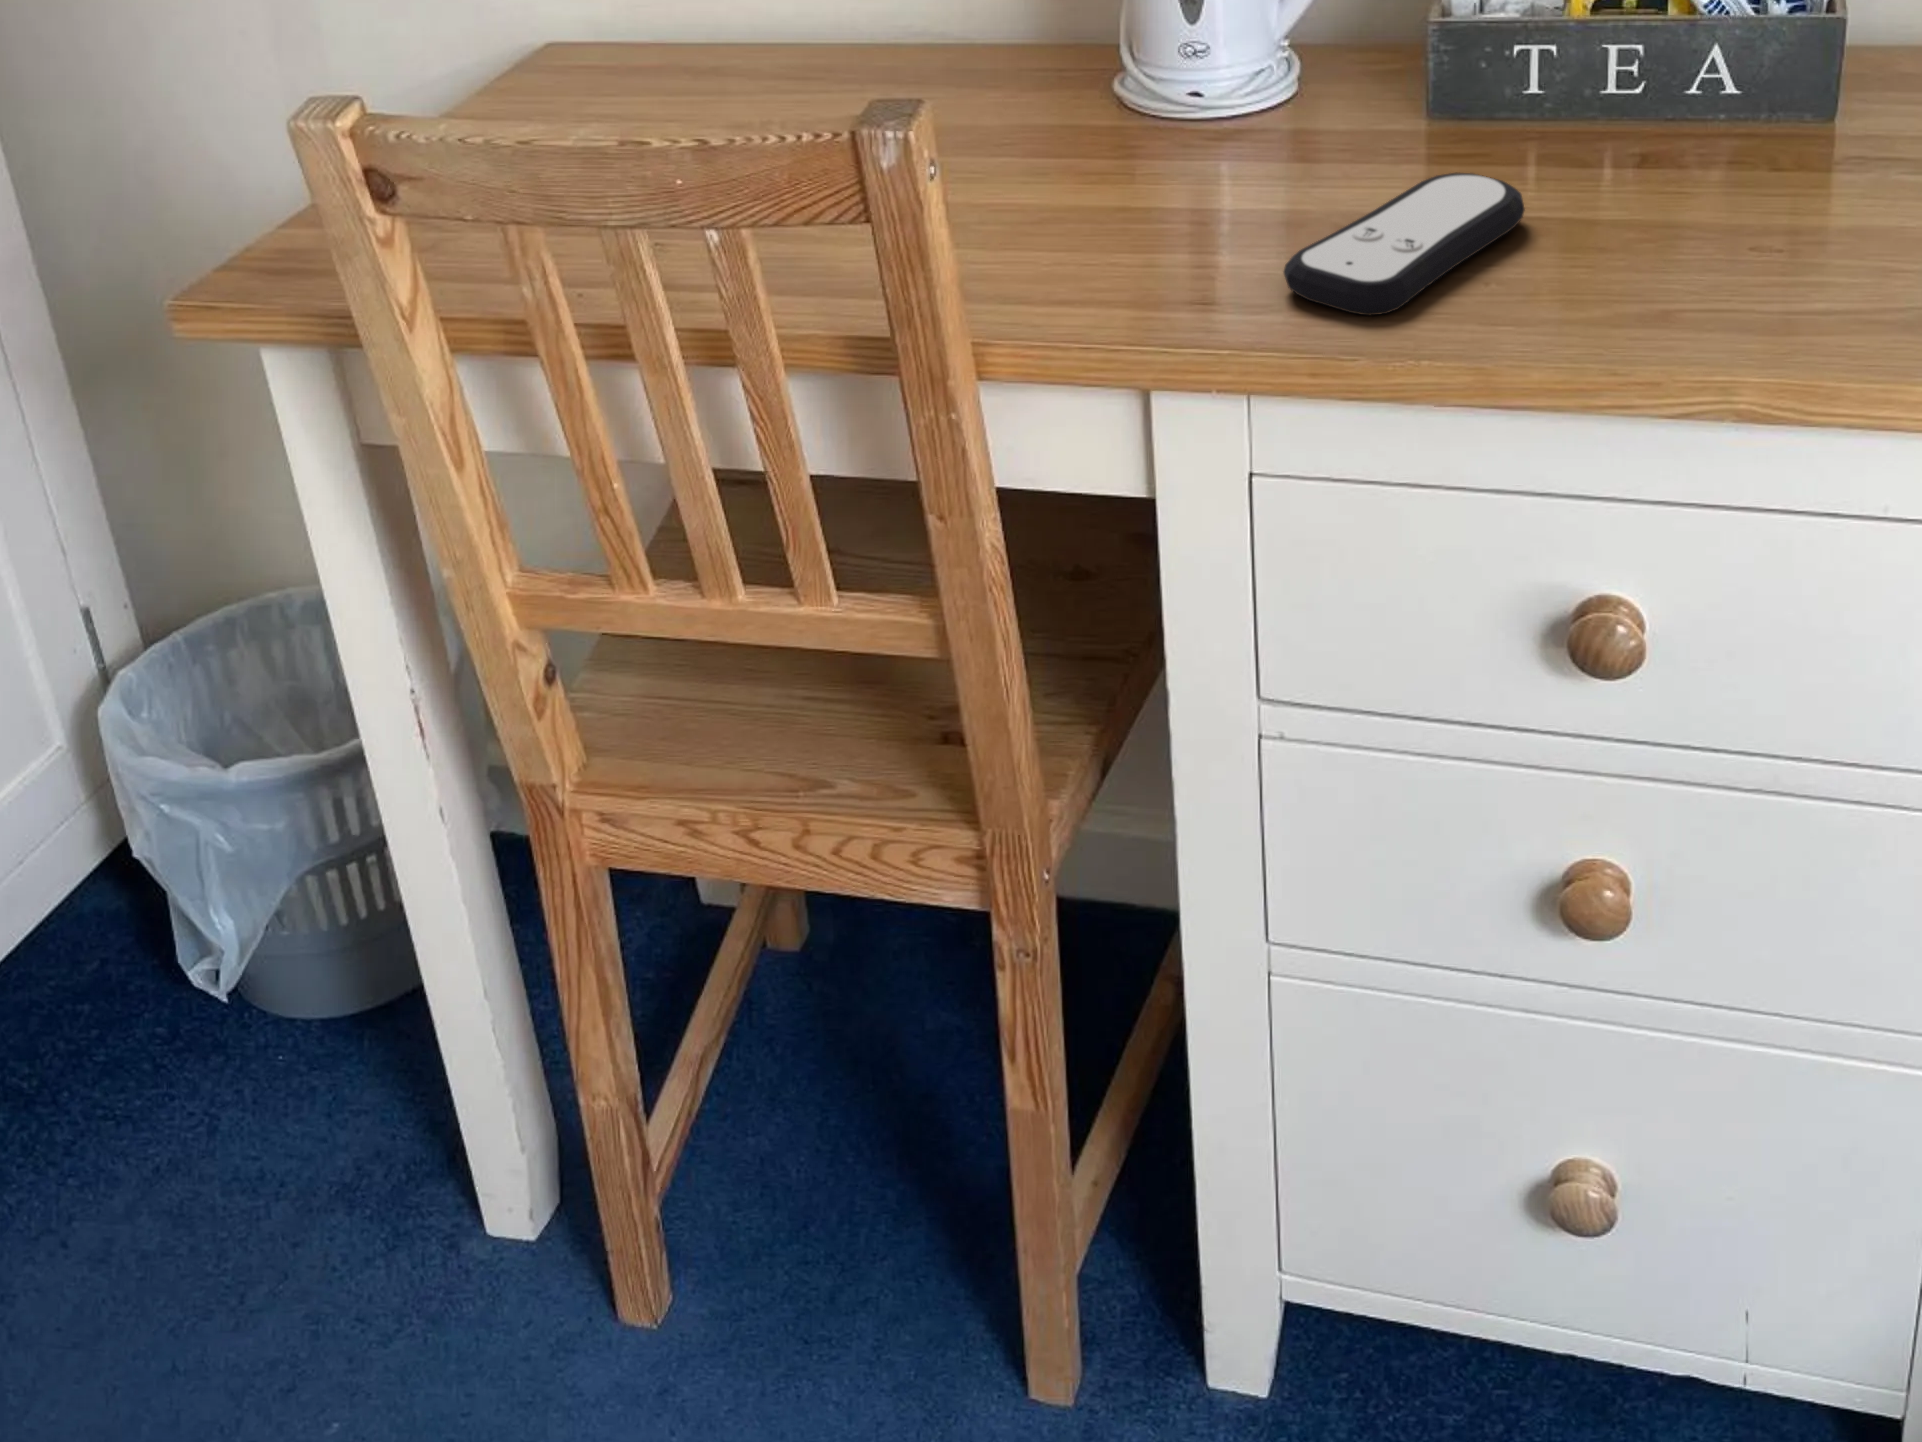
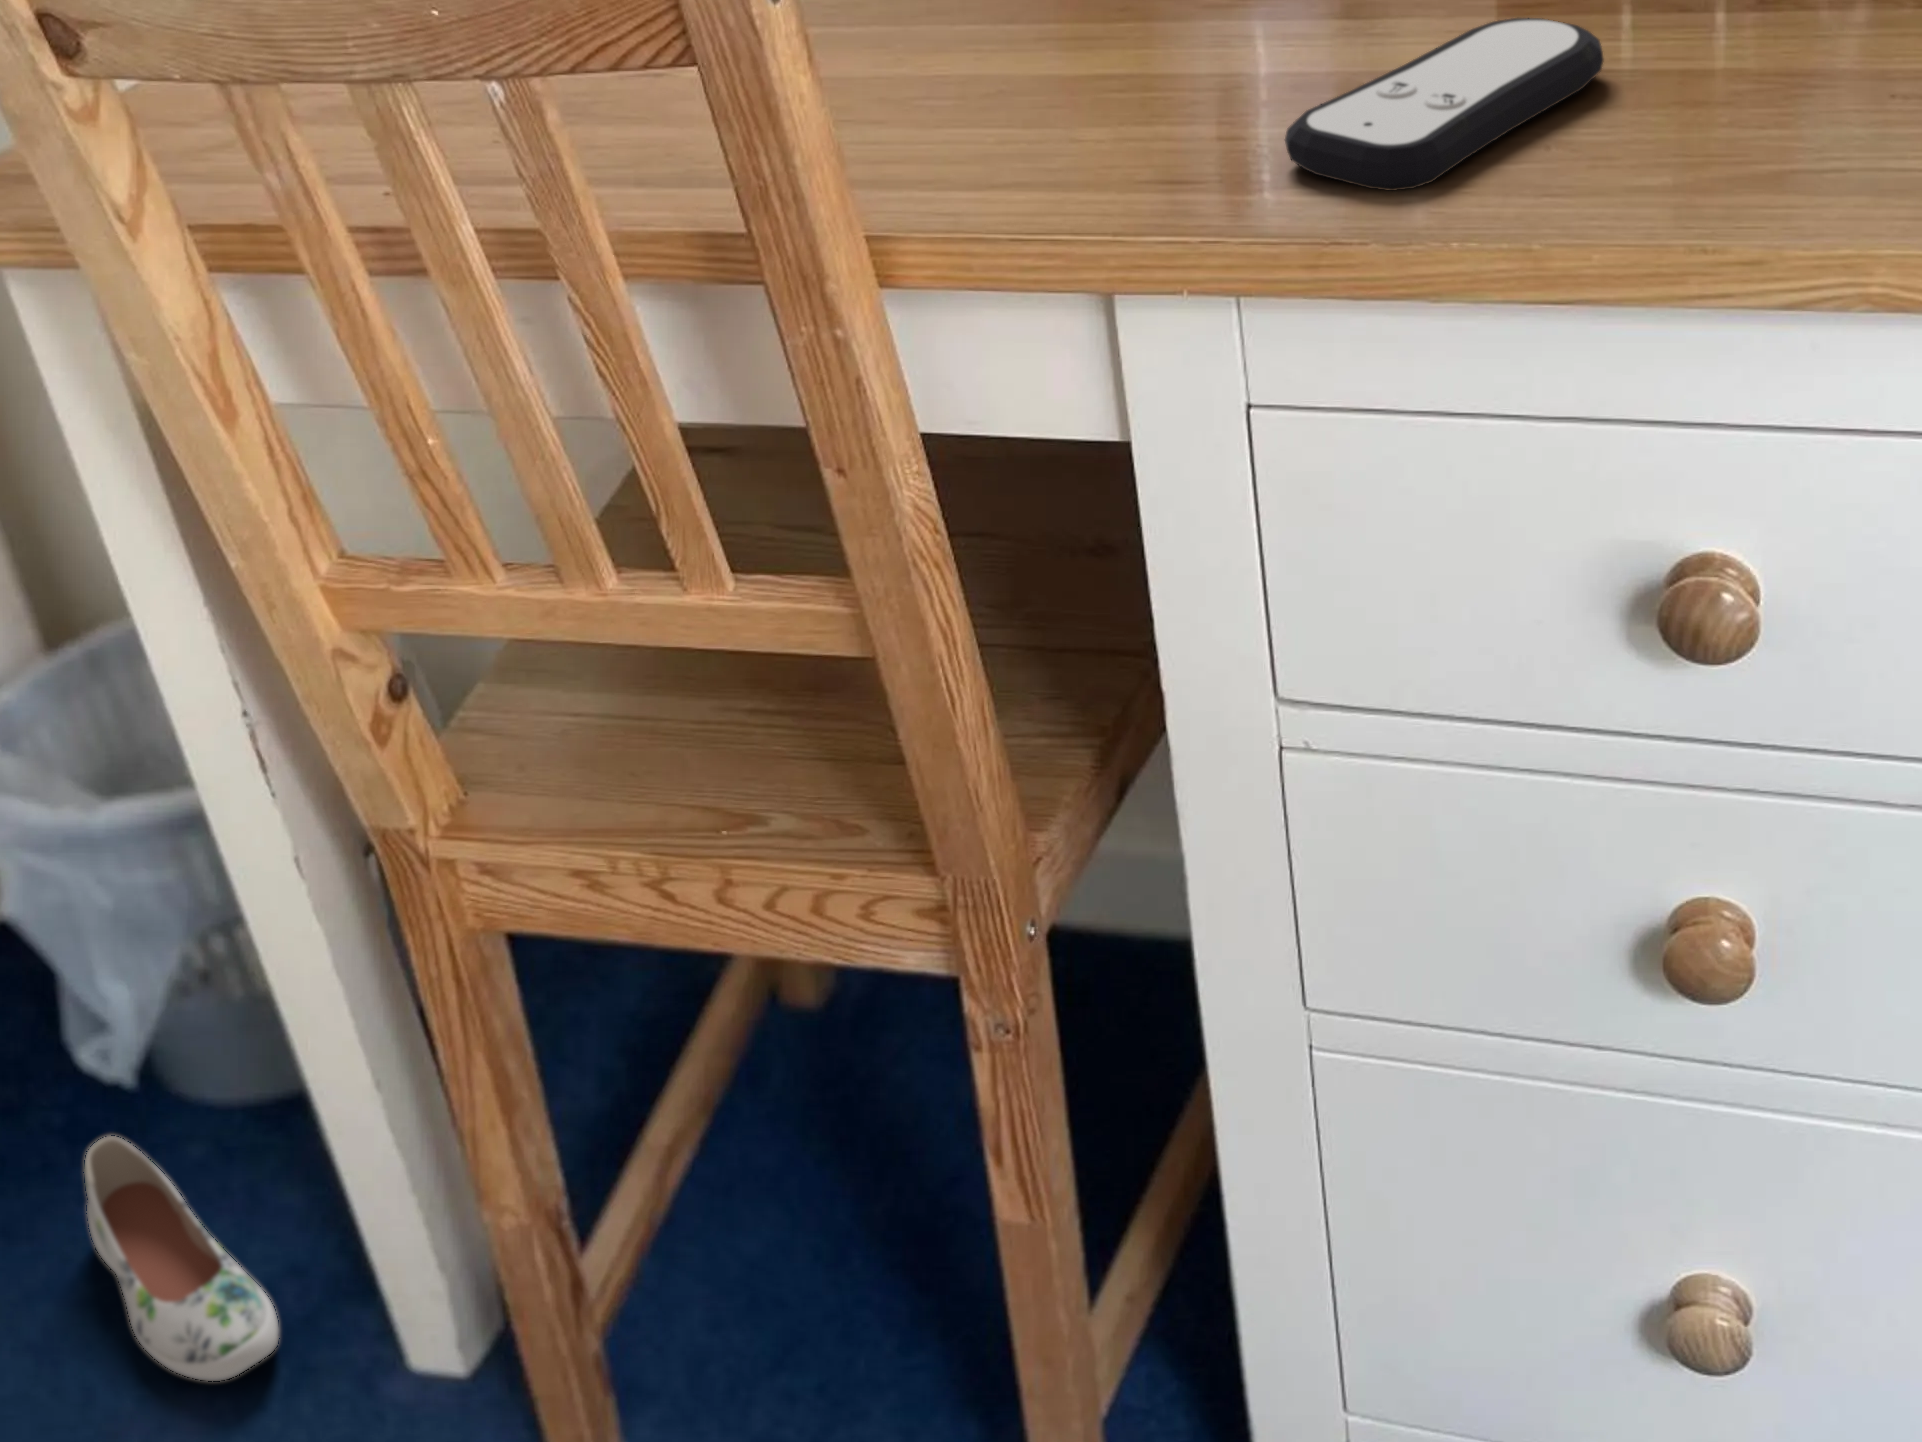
shoe: none [207,1040,376,1240] -> present [84,1136,278,1381]

